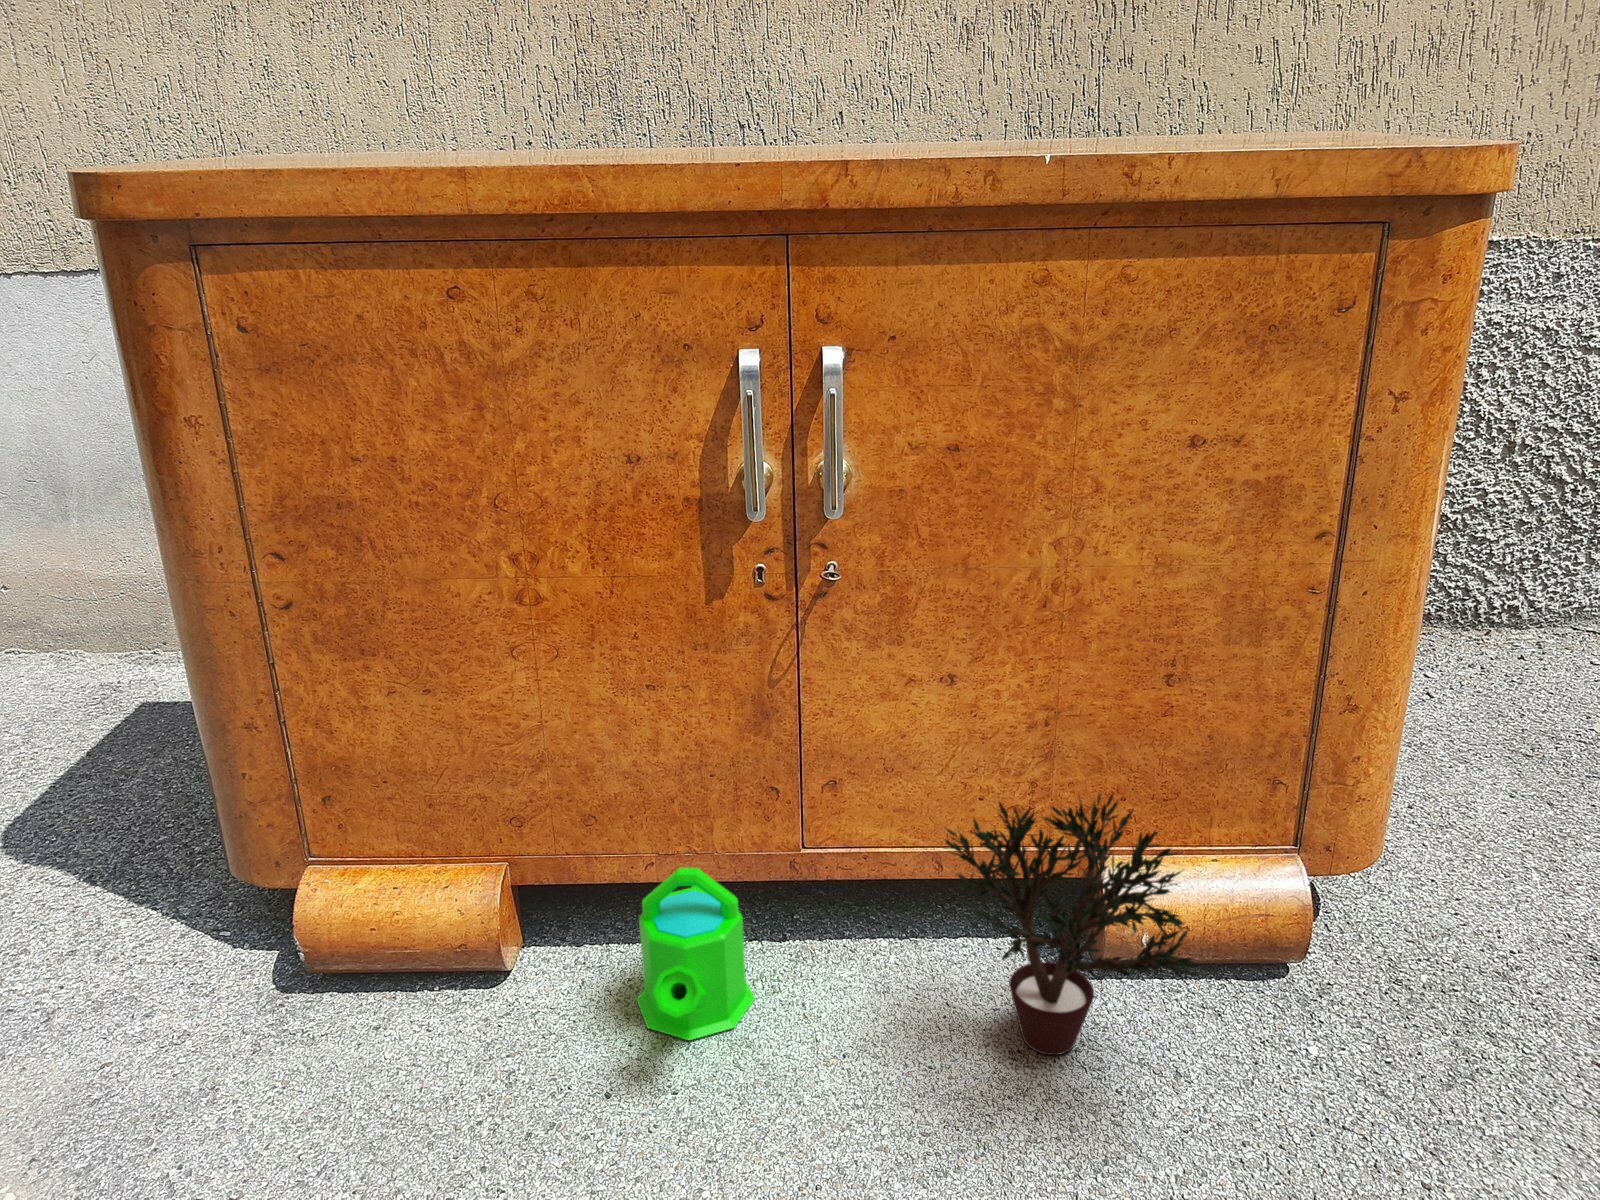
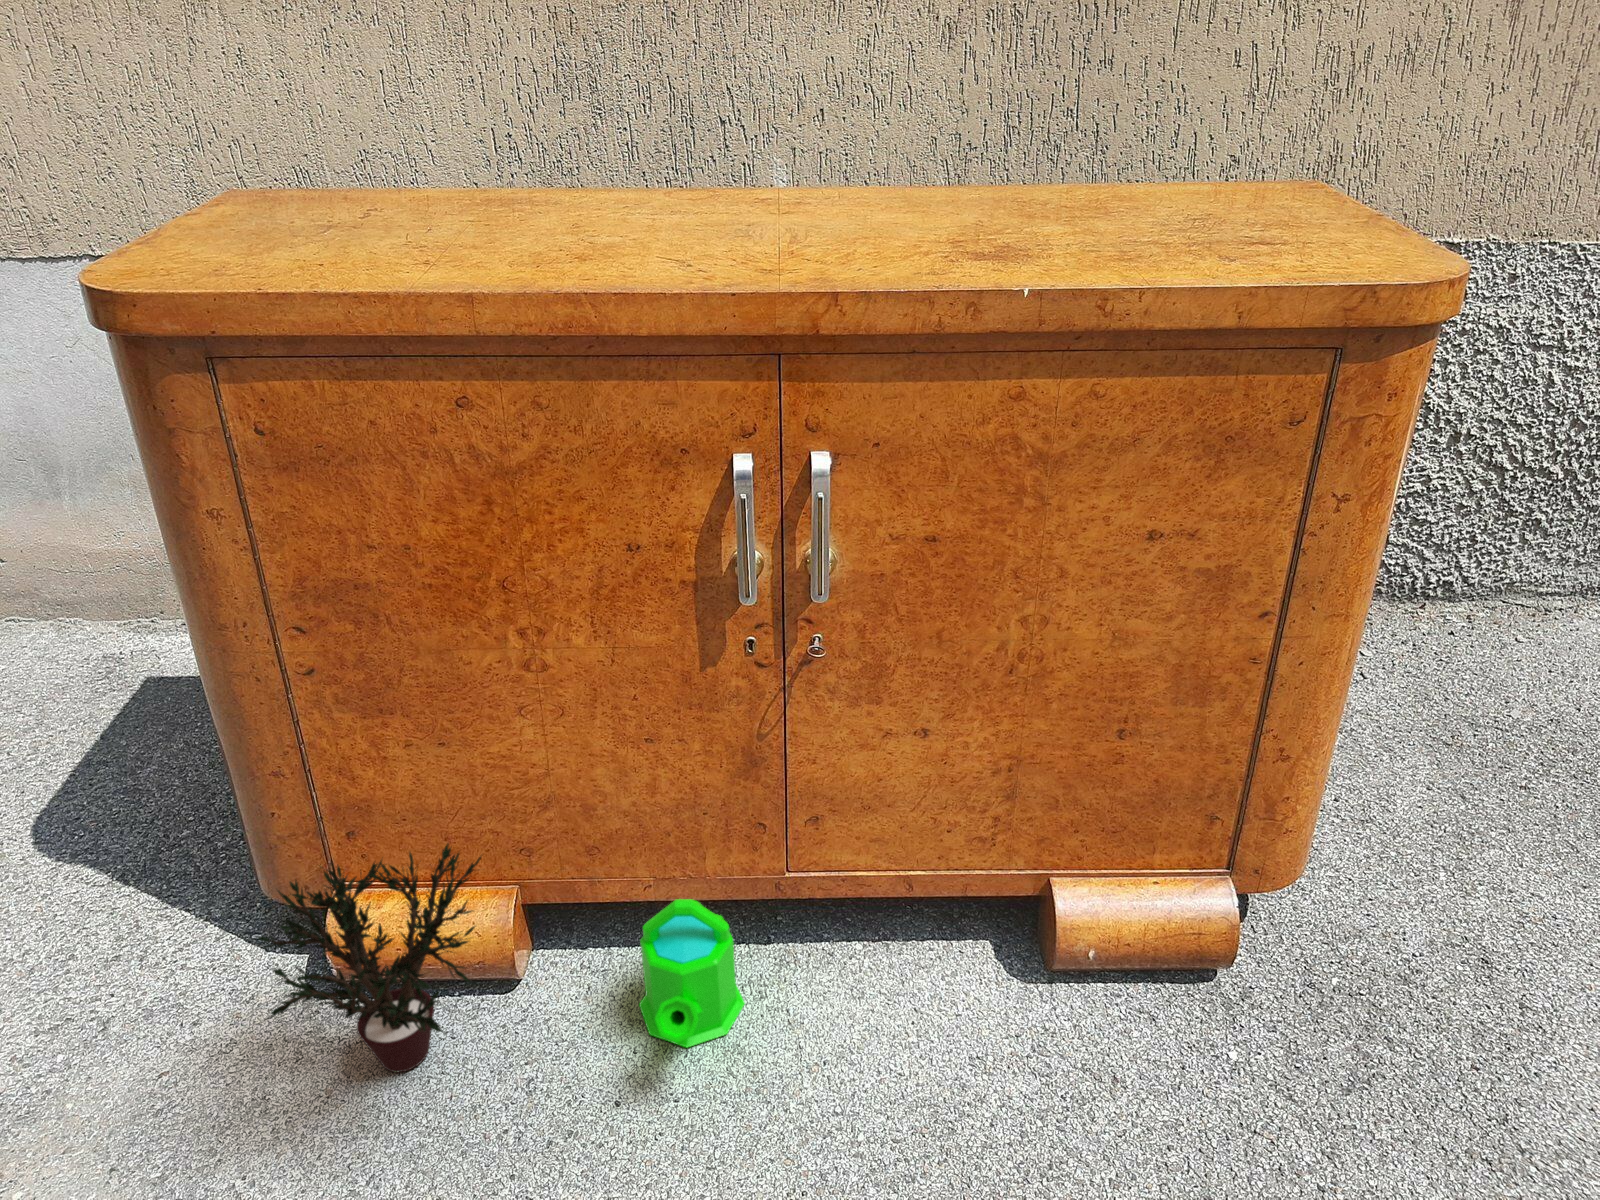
potted plant: present [944,793,1199,1055] -> present [256,844,481,1072]

